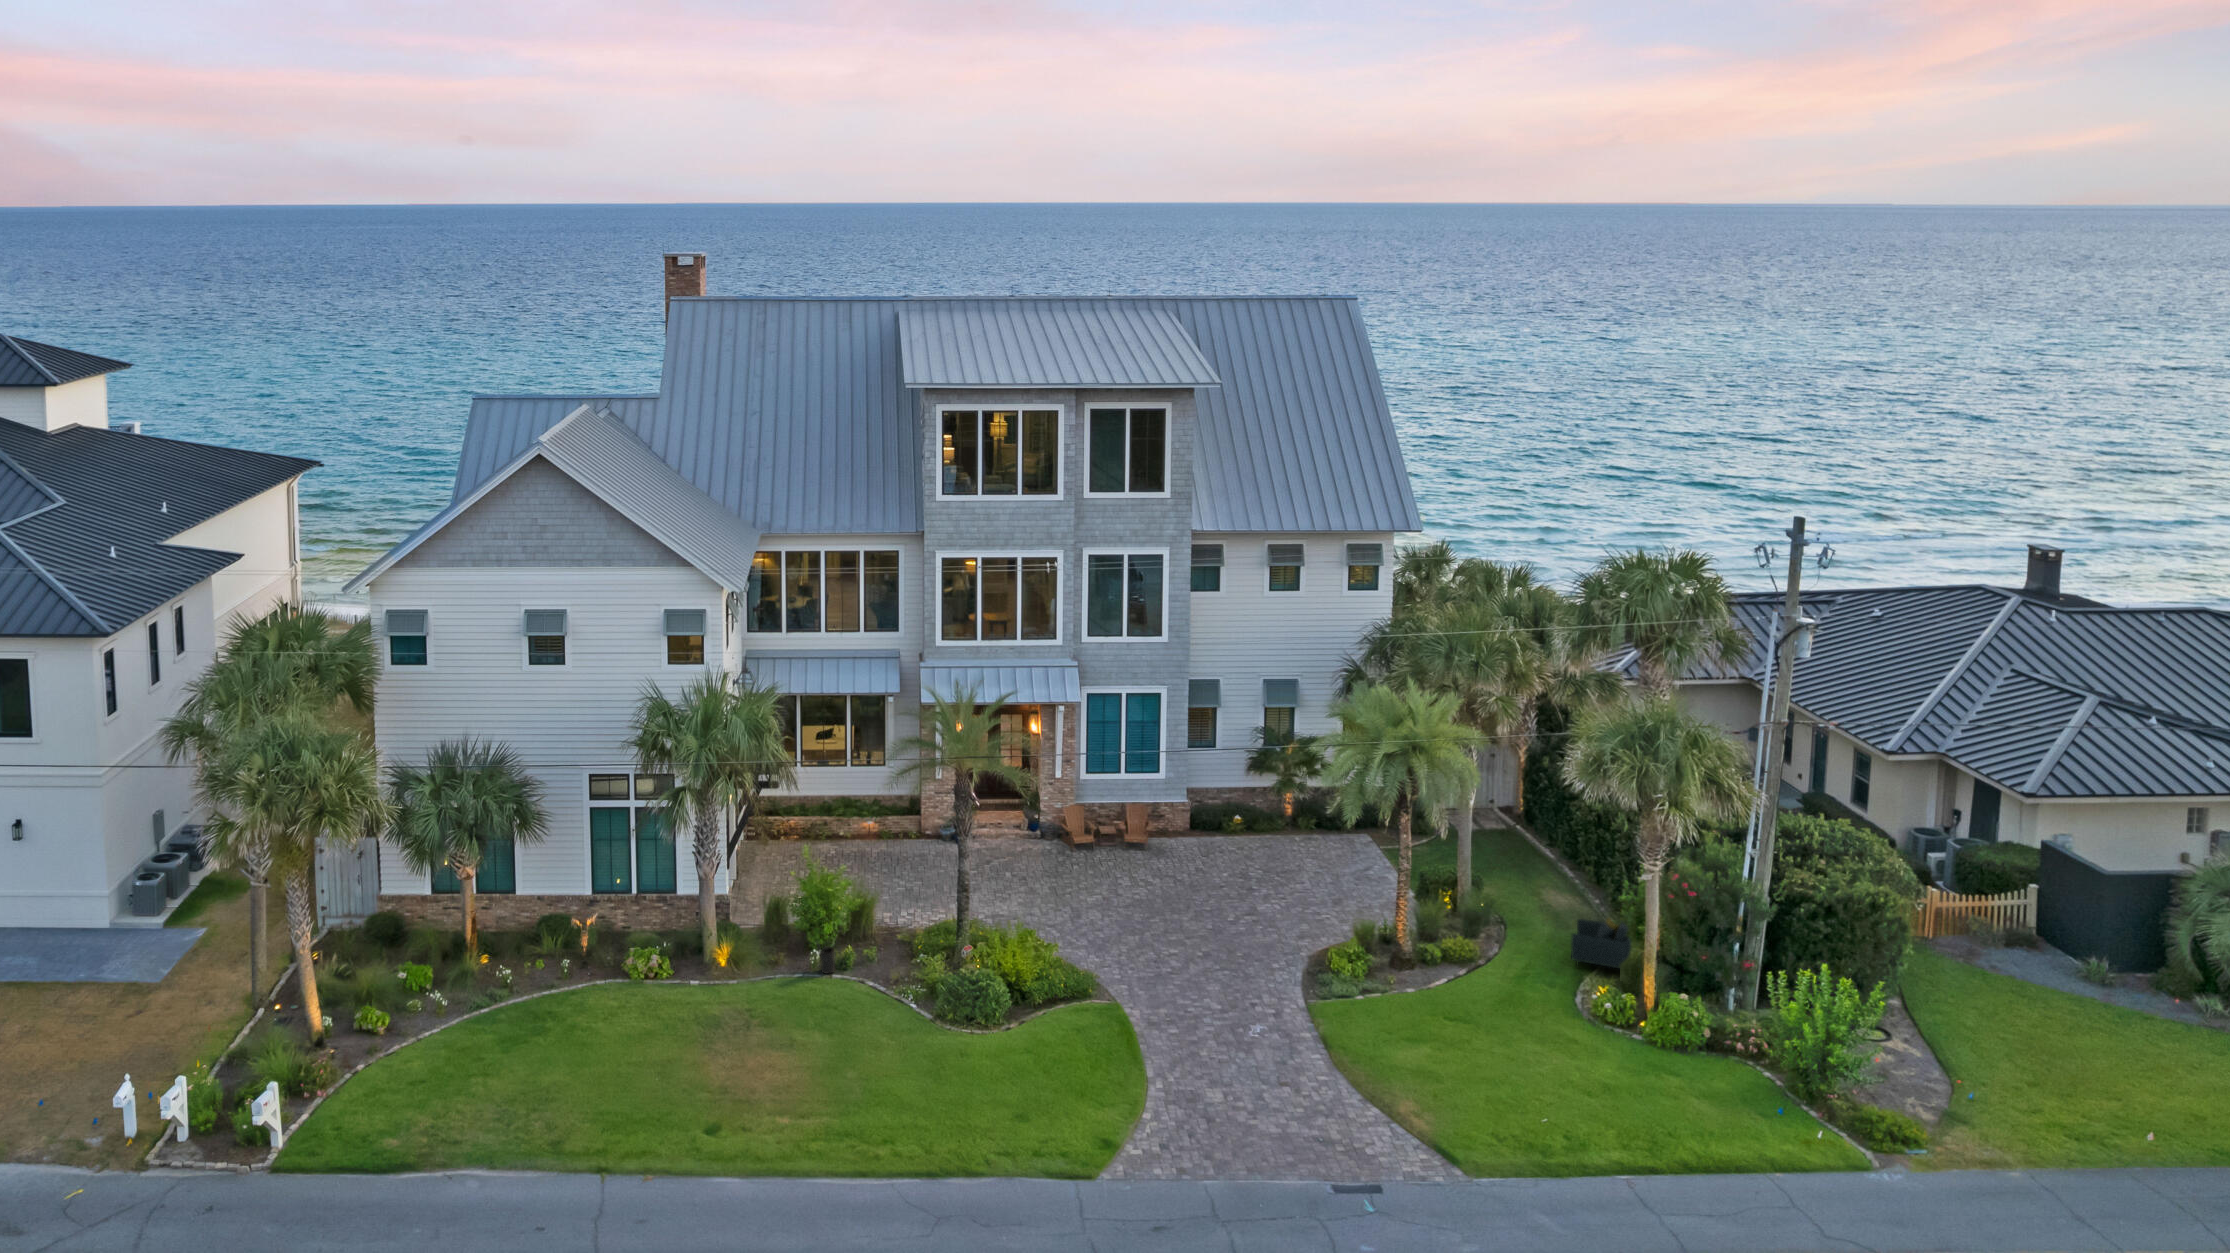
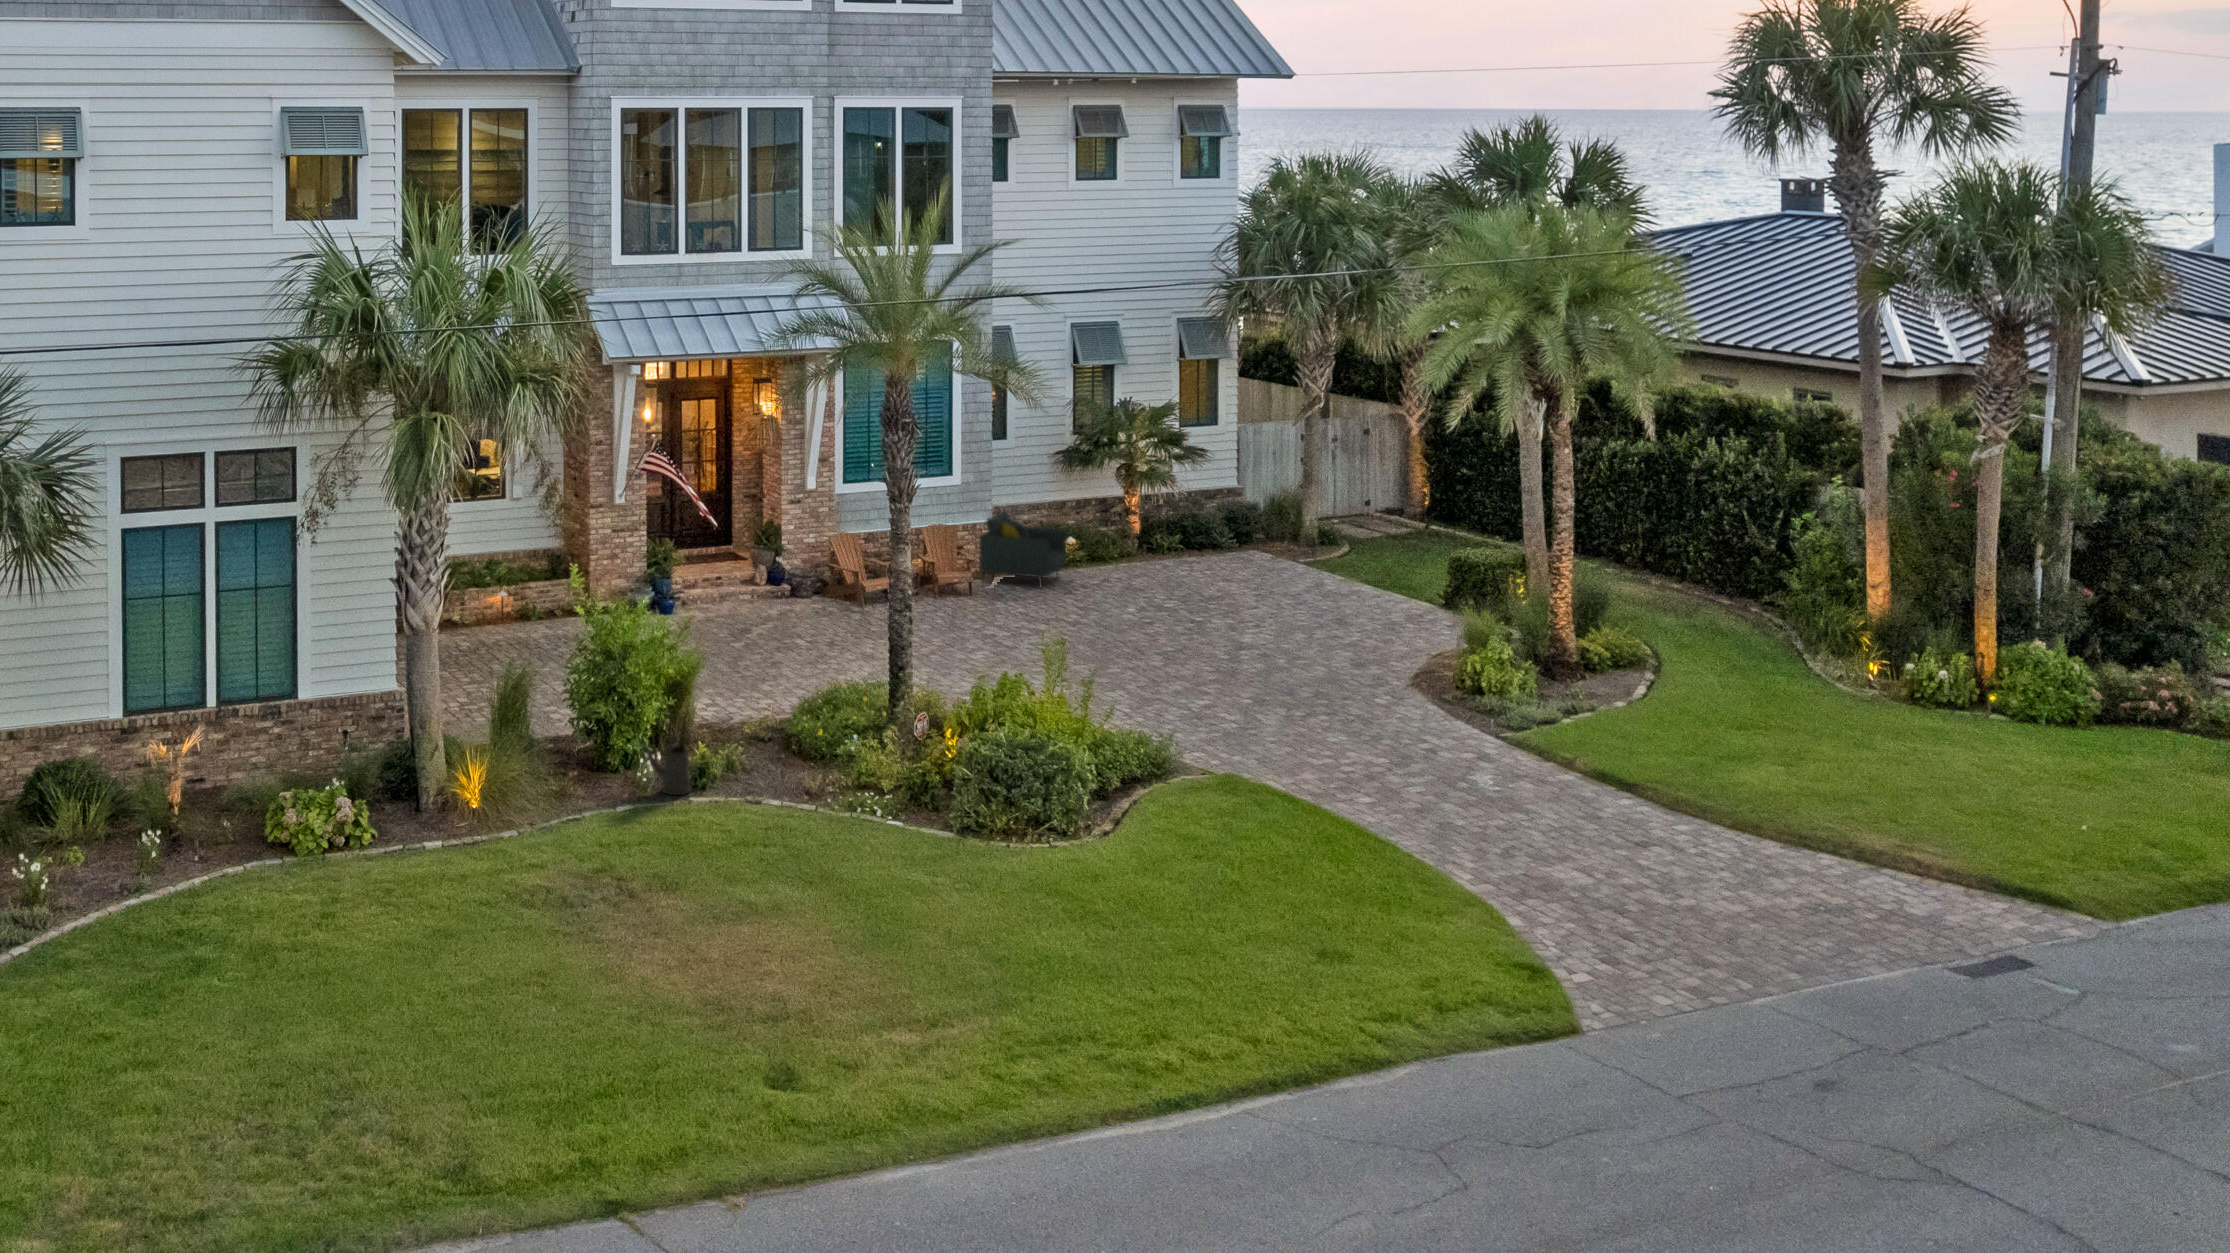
armchair: present [1571,918,1631,968] -> present [979,511,1067,585]

